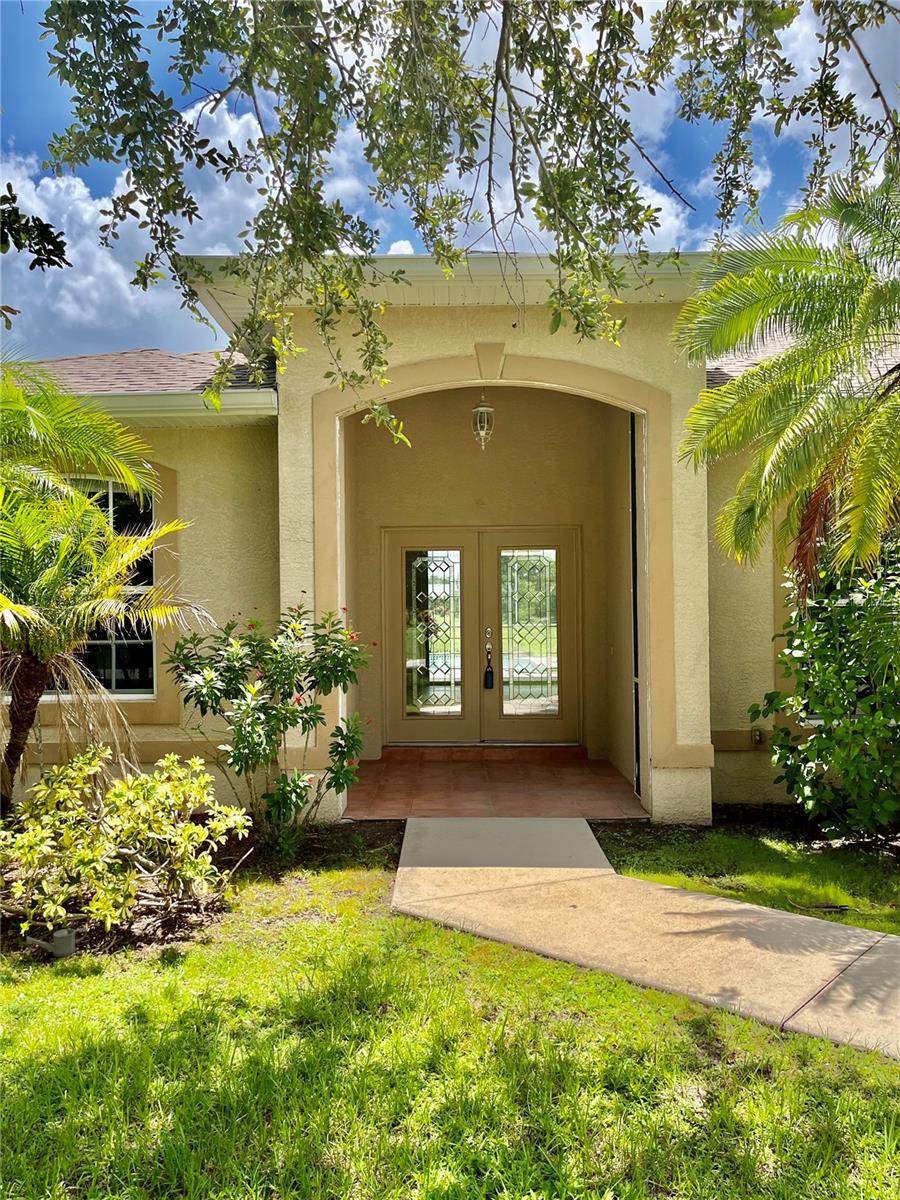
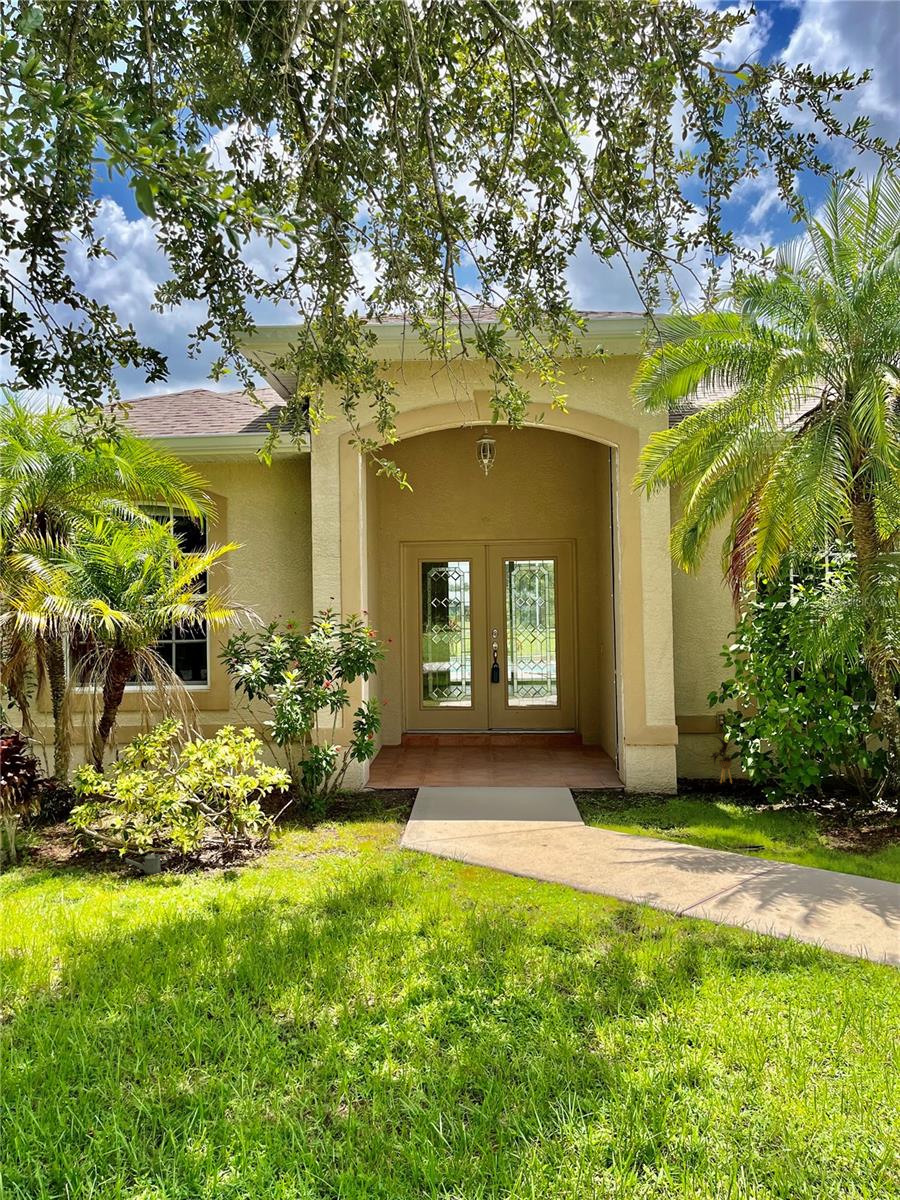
house plant: none [744,743,780,810] -> present [711,737,732,783]

